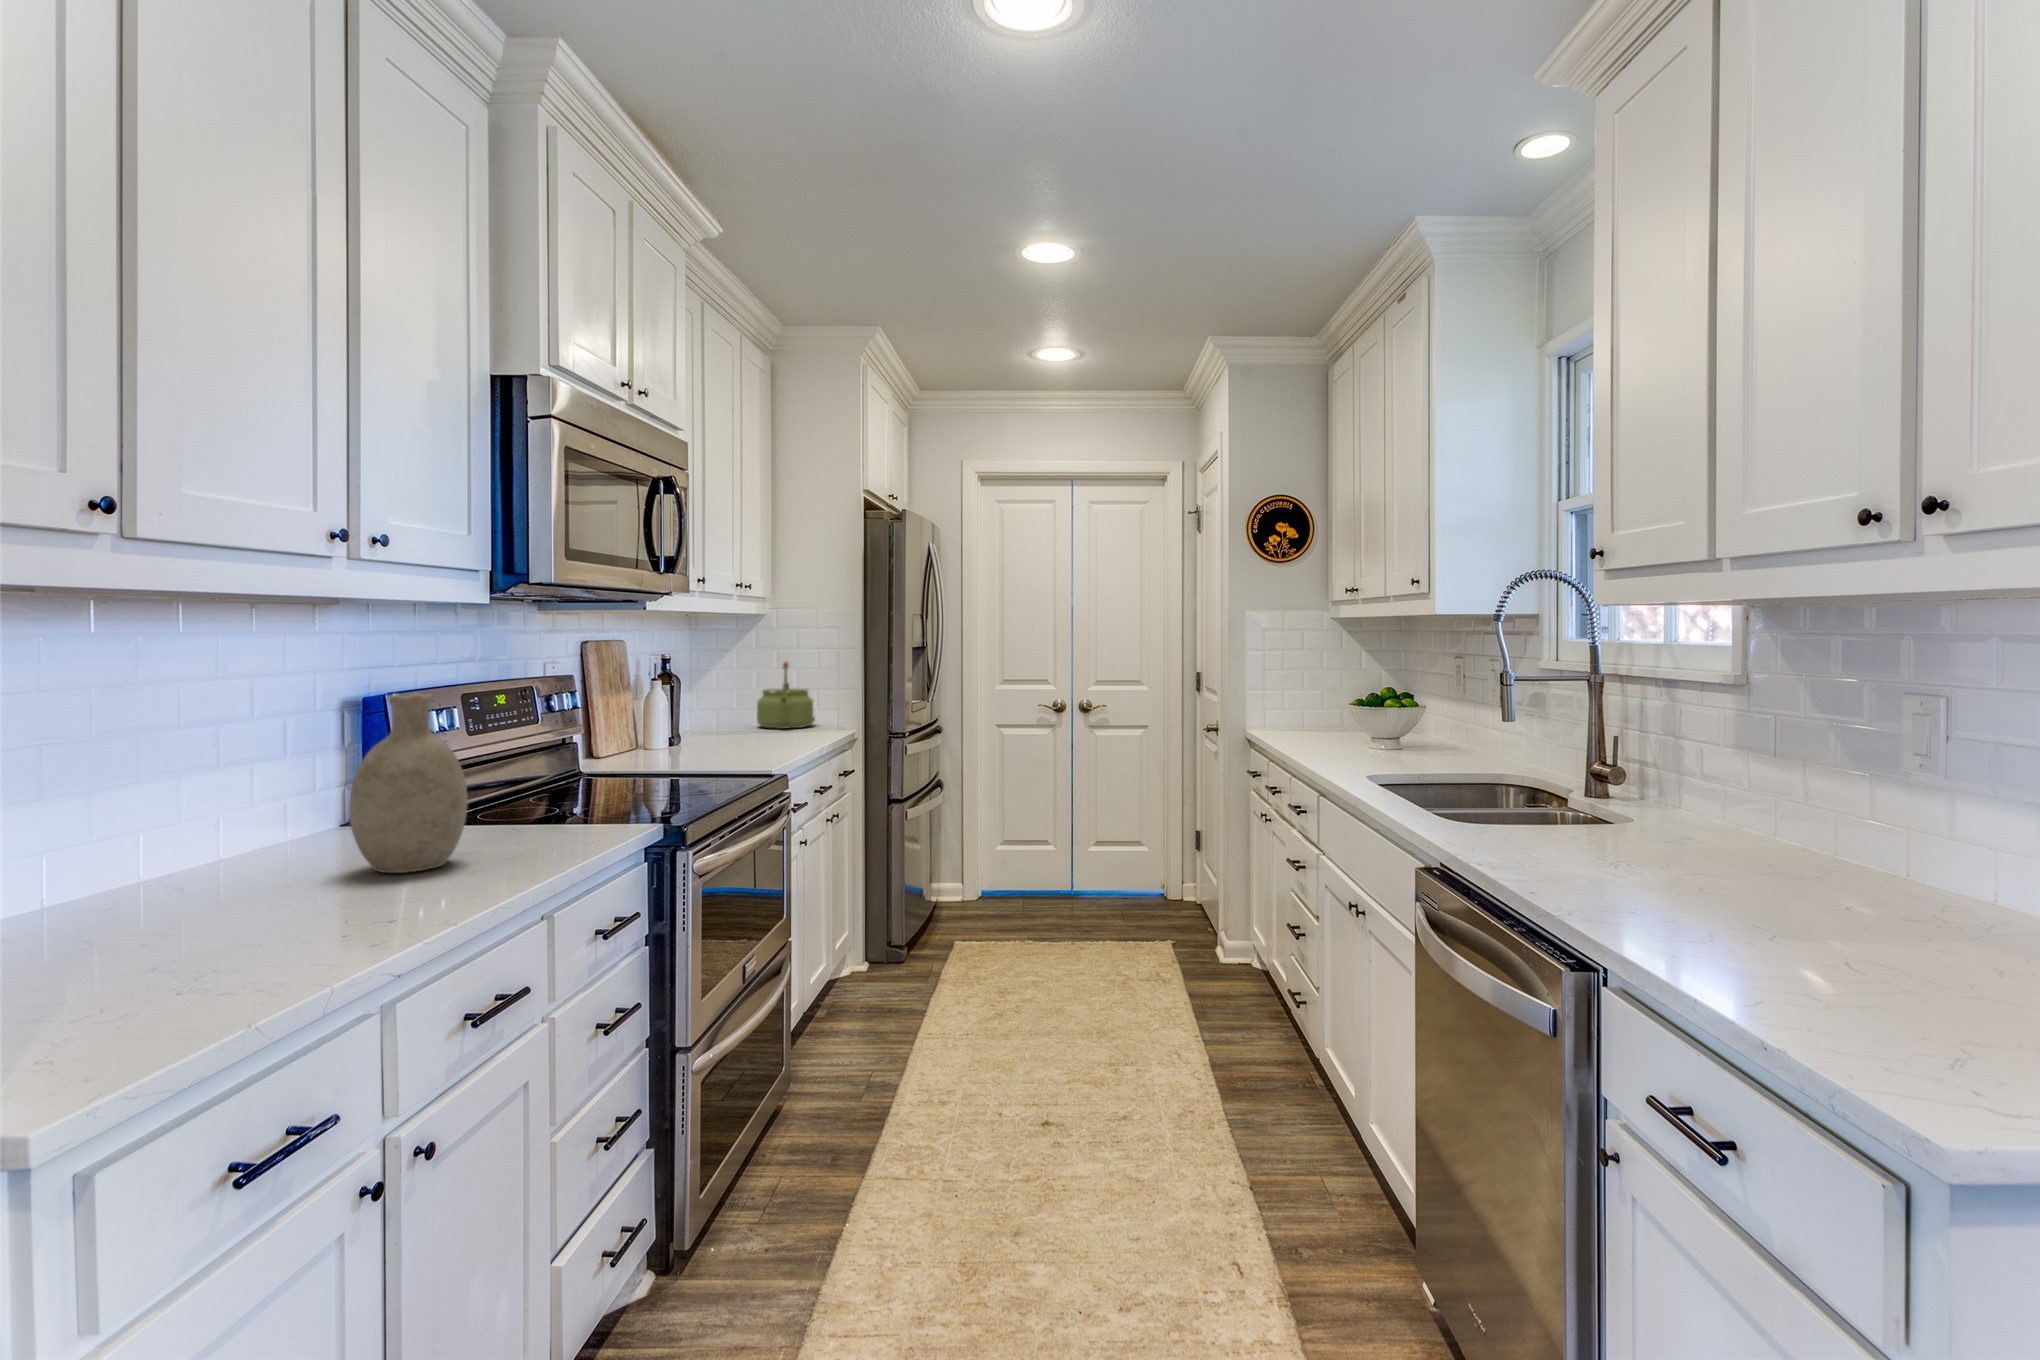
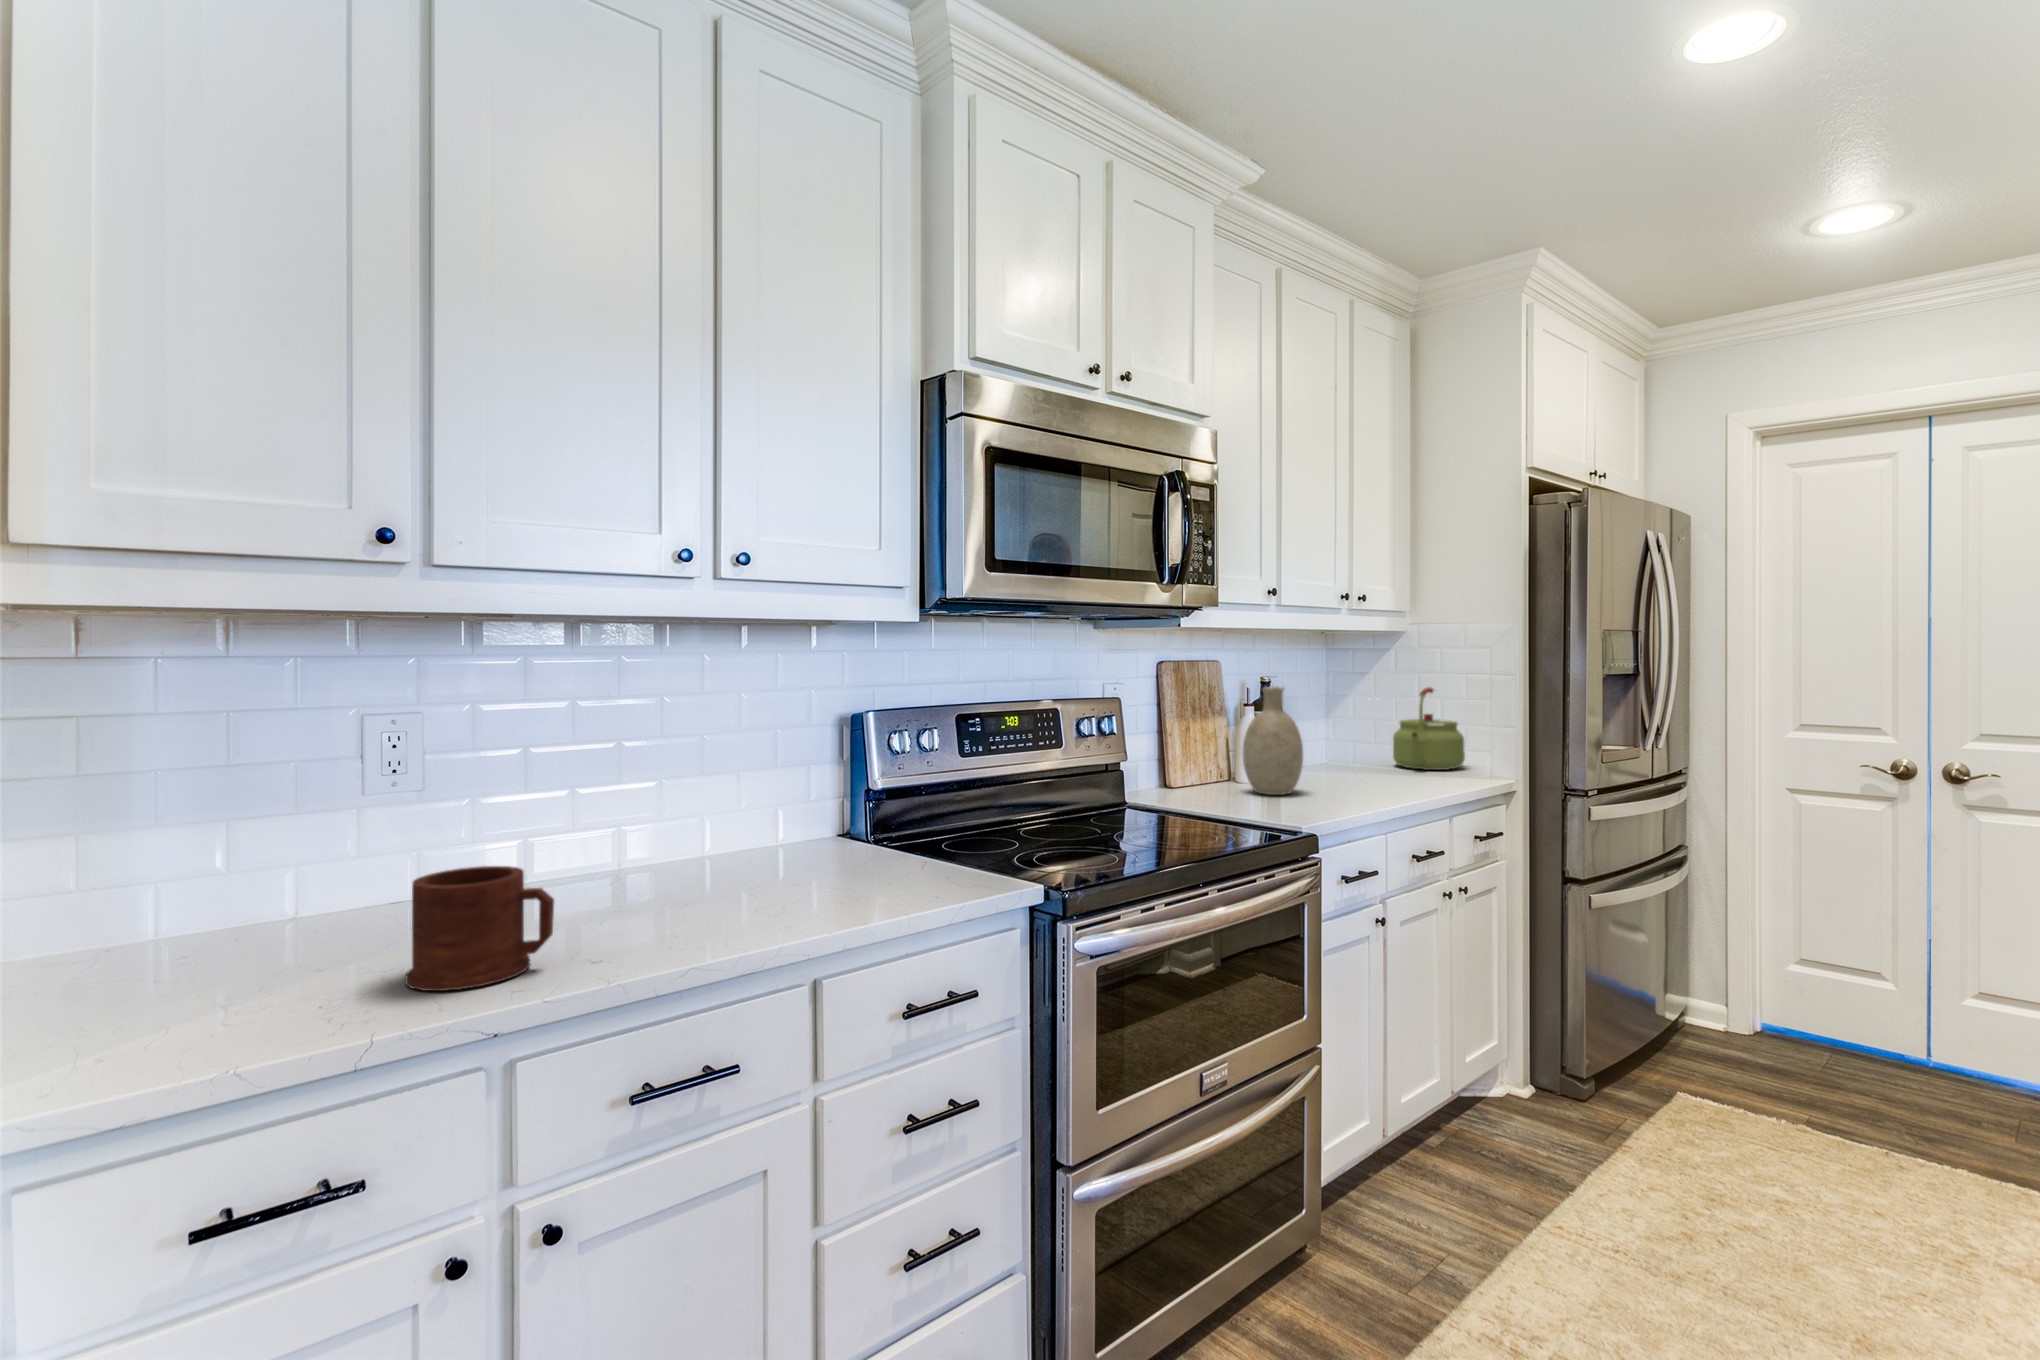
decorative vase: present [349,693,468,873] -> present [1242,686,1303,795]
mug: none [142,847,316,980] -> present [405,866,554,991]

